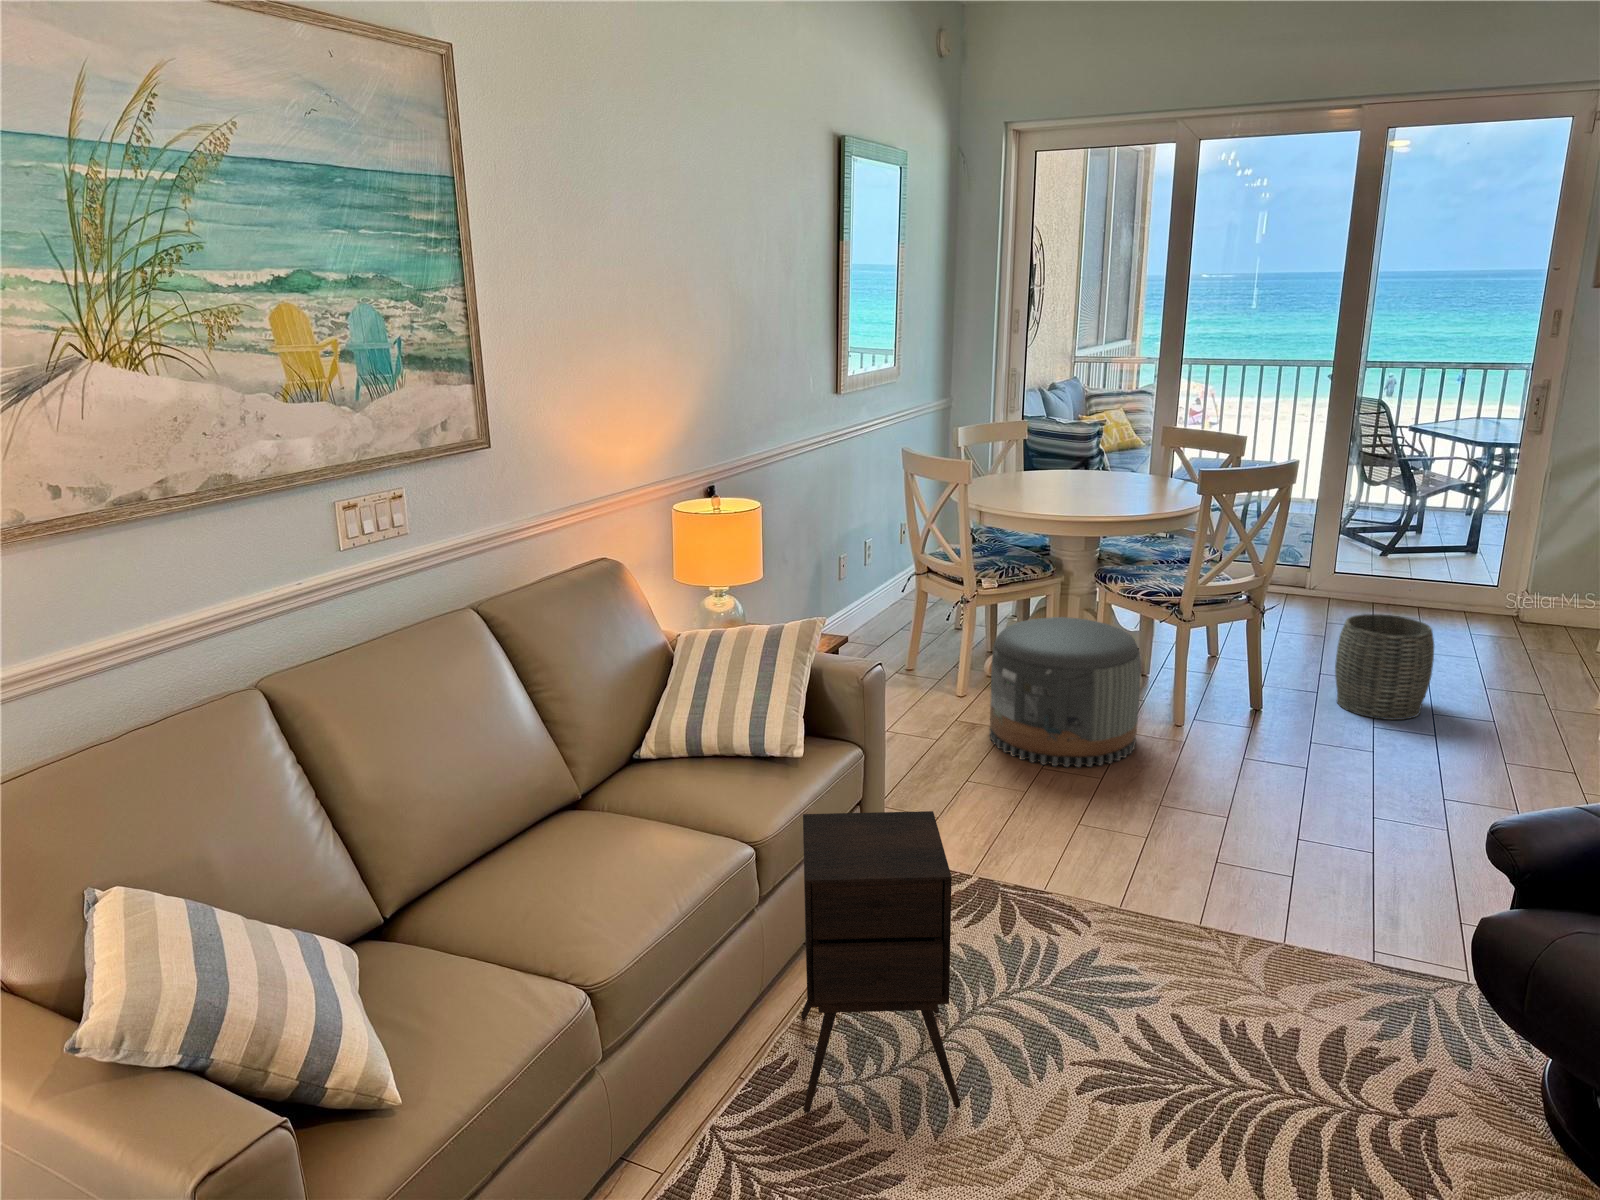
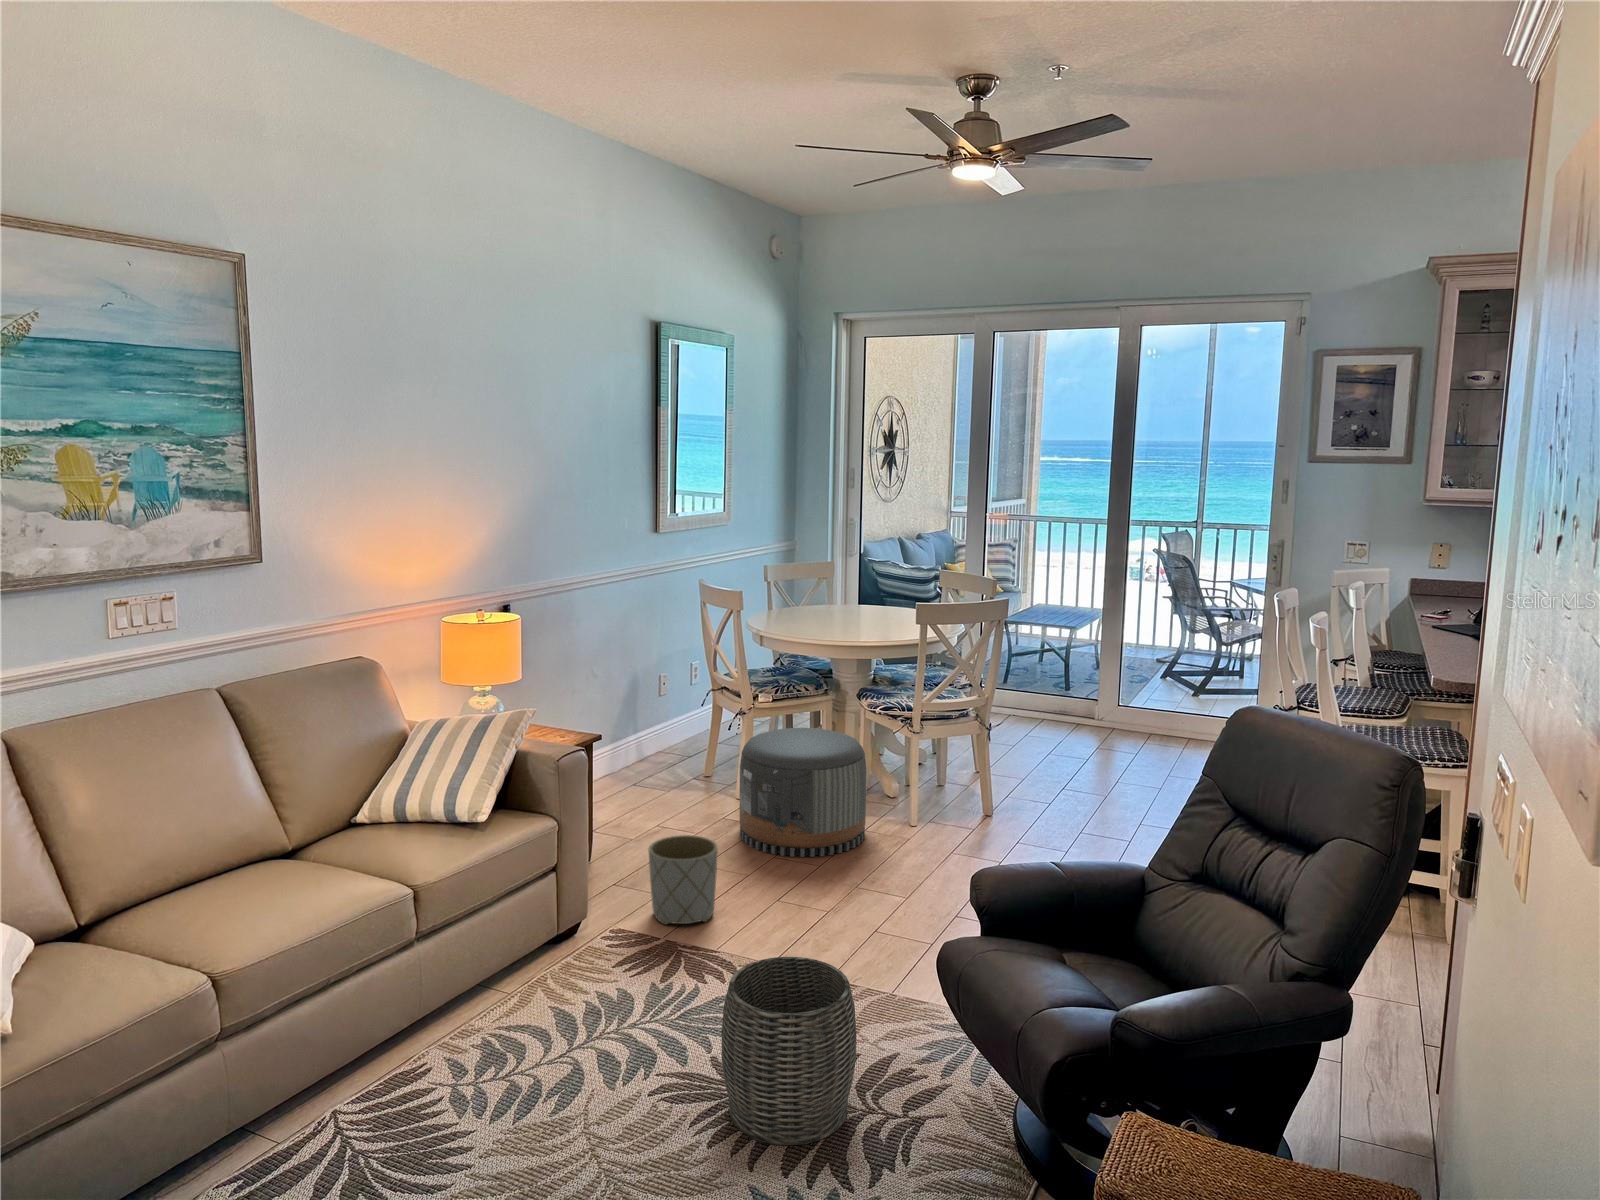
woven basket: present [1335,614,1434,720] -> present [722,957,856,1145]
planter: none [946,754,1027,860] -> present [649,835,718,925]
side table: present [801,811,961,1113] -> none [416,859,570,1103]

